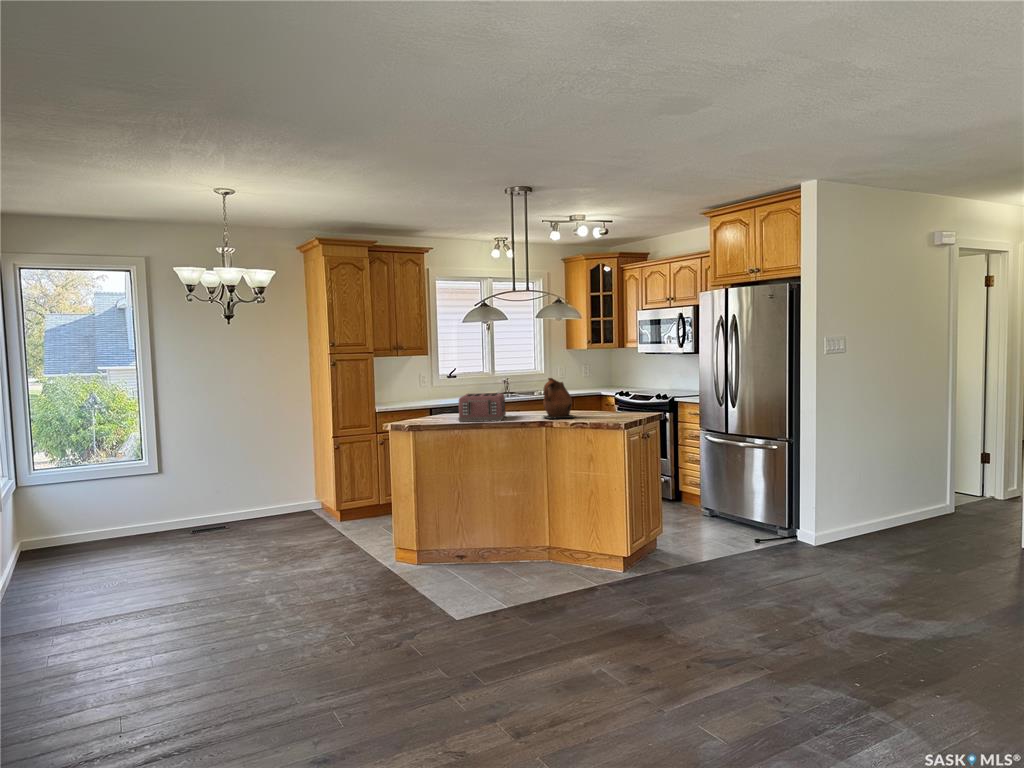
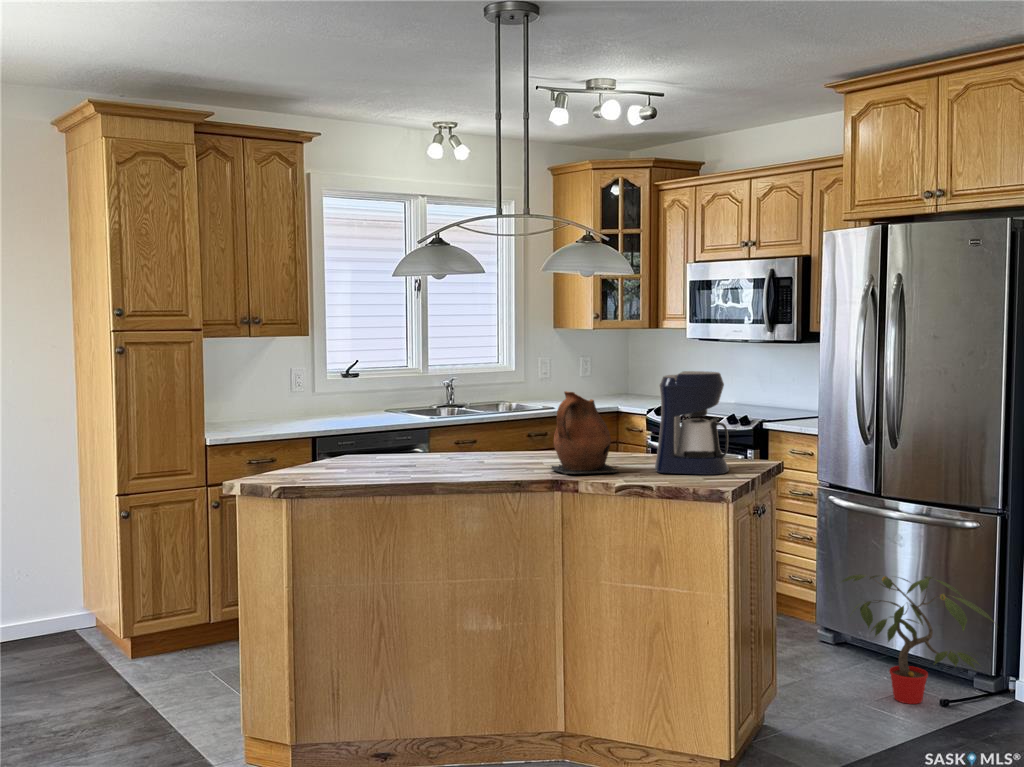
coffee maker: none [594,366,632,418] -> present [655,371,729,475]
toaster: present [458,393,506,422] -> none [383,418,473,478]
potted plant: none [700,473,782,540] -> present [842,574,994,704]

